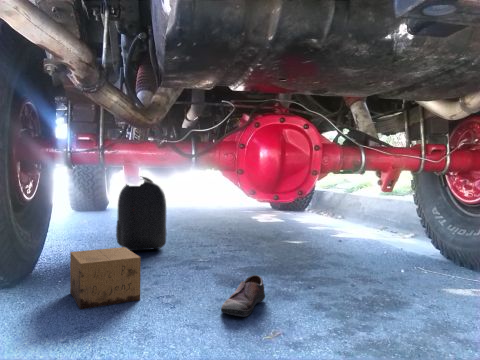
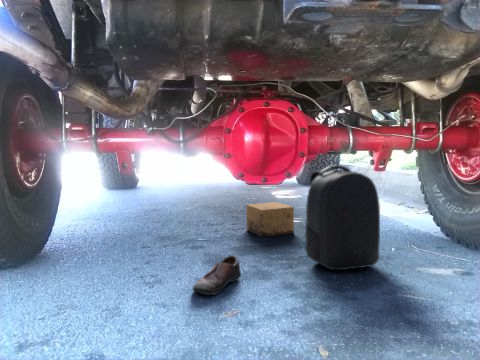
backpack: present [116,177,166,251] -> present [305,165,380,270]
cardboard box: present [70,247,141,309] -> present [246,202,294,237]

